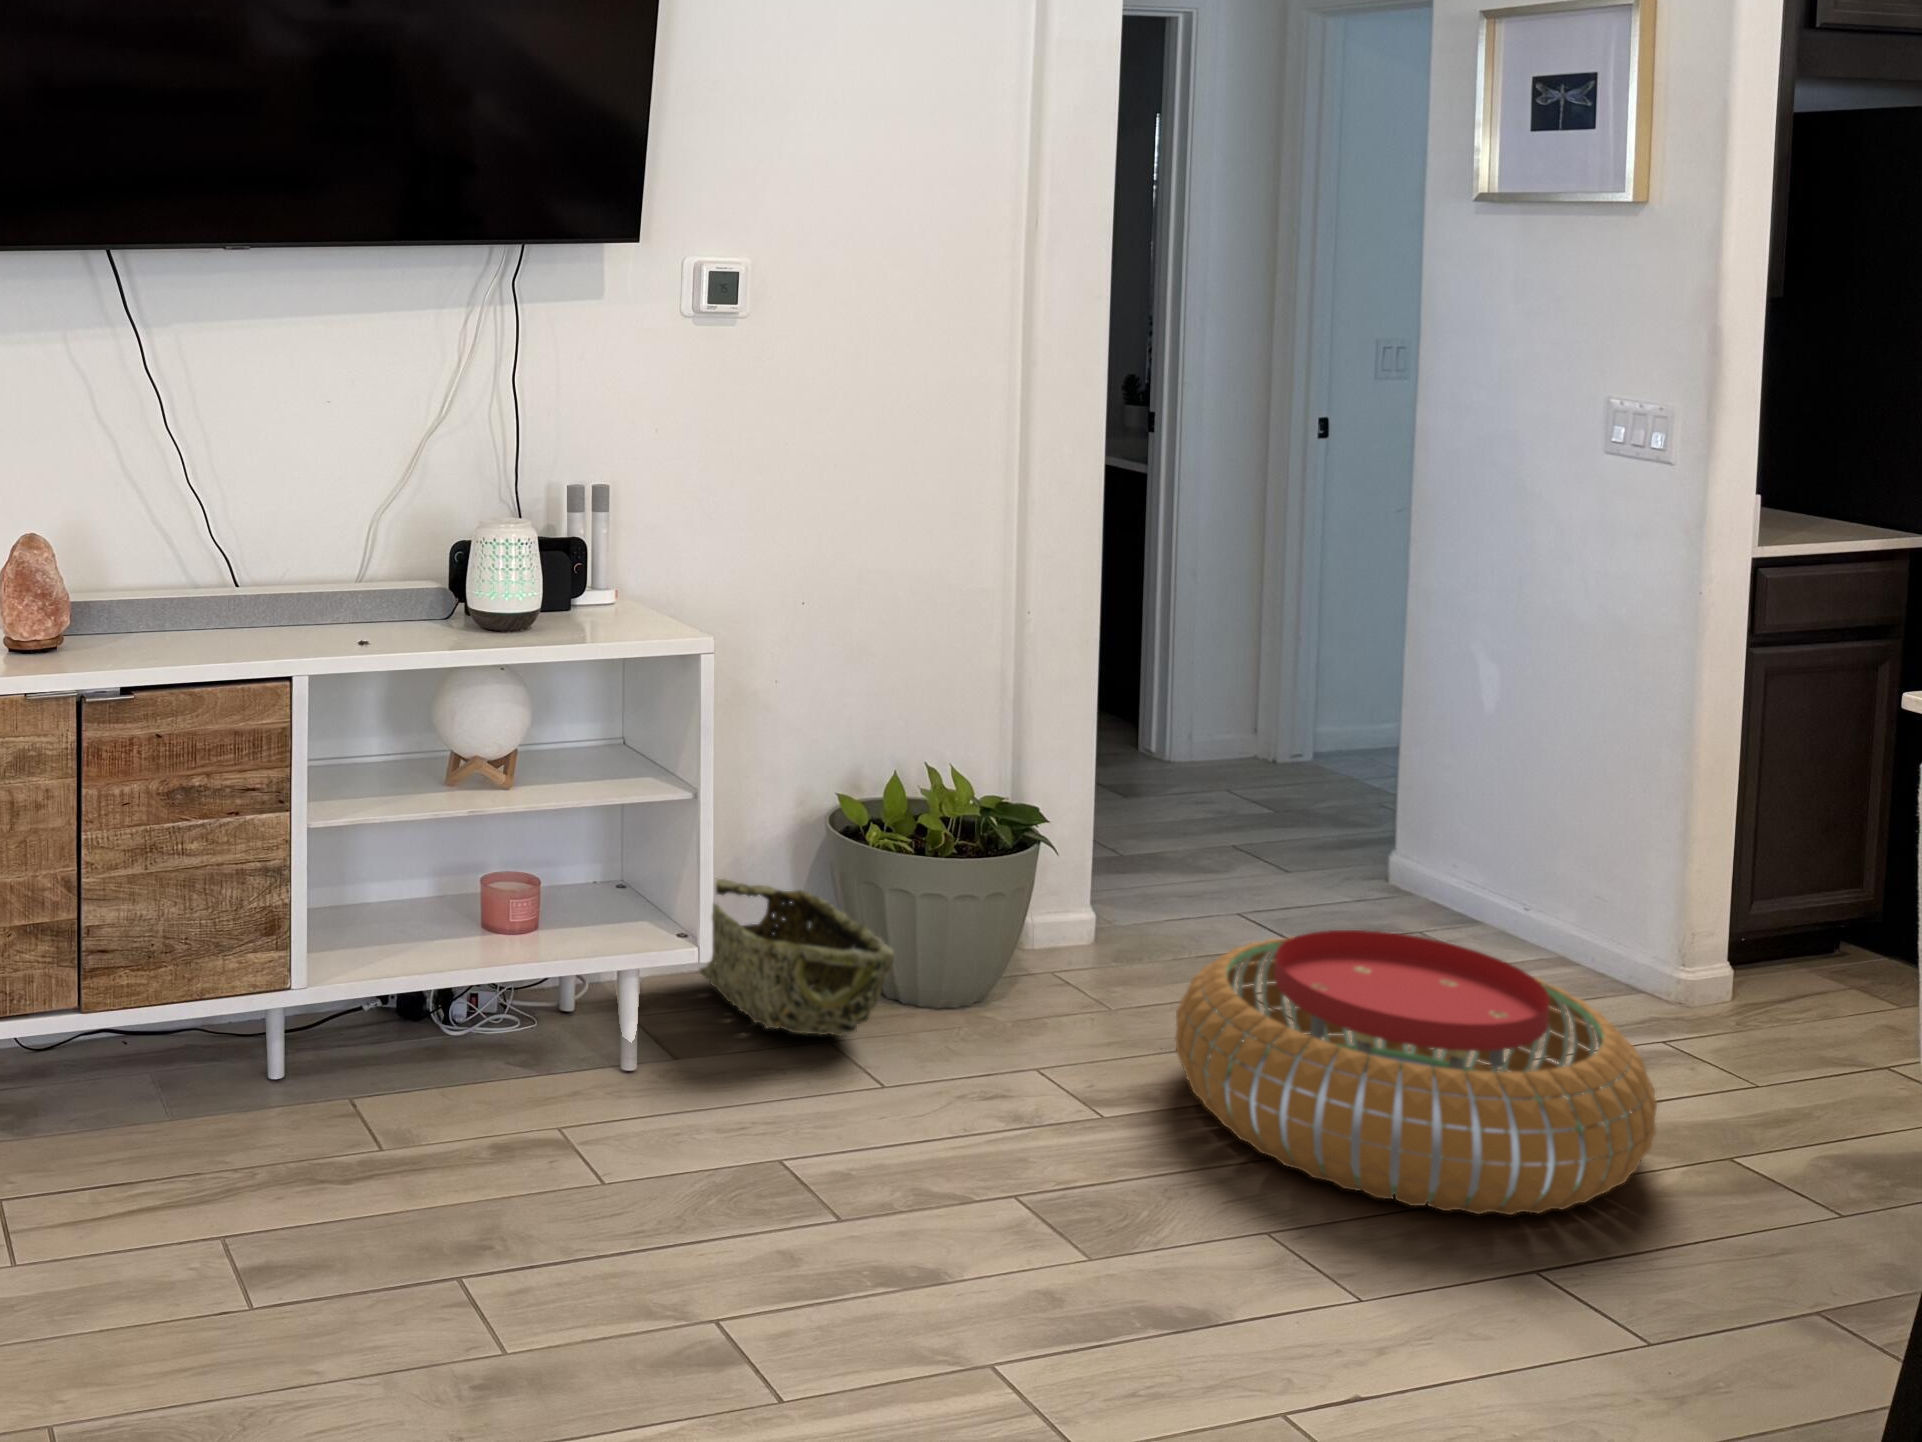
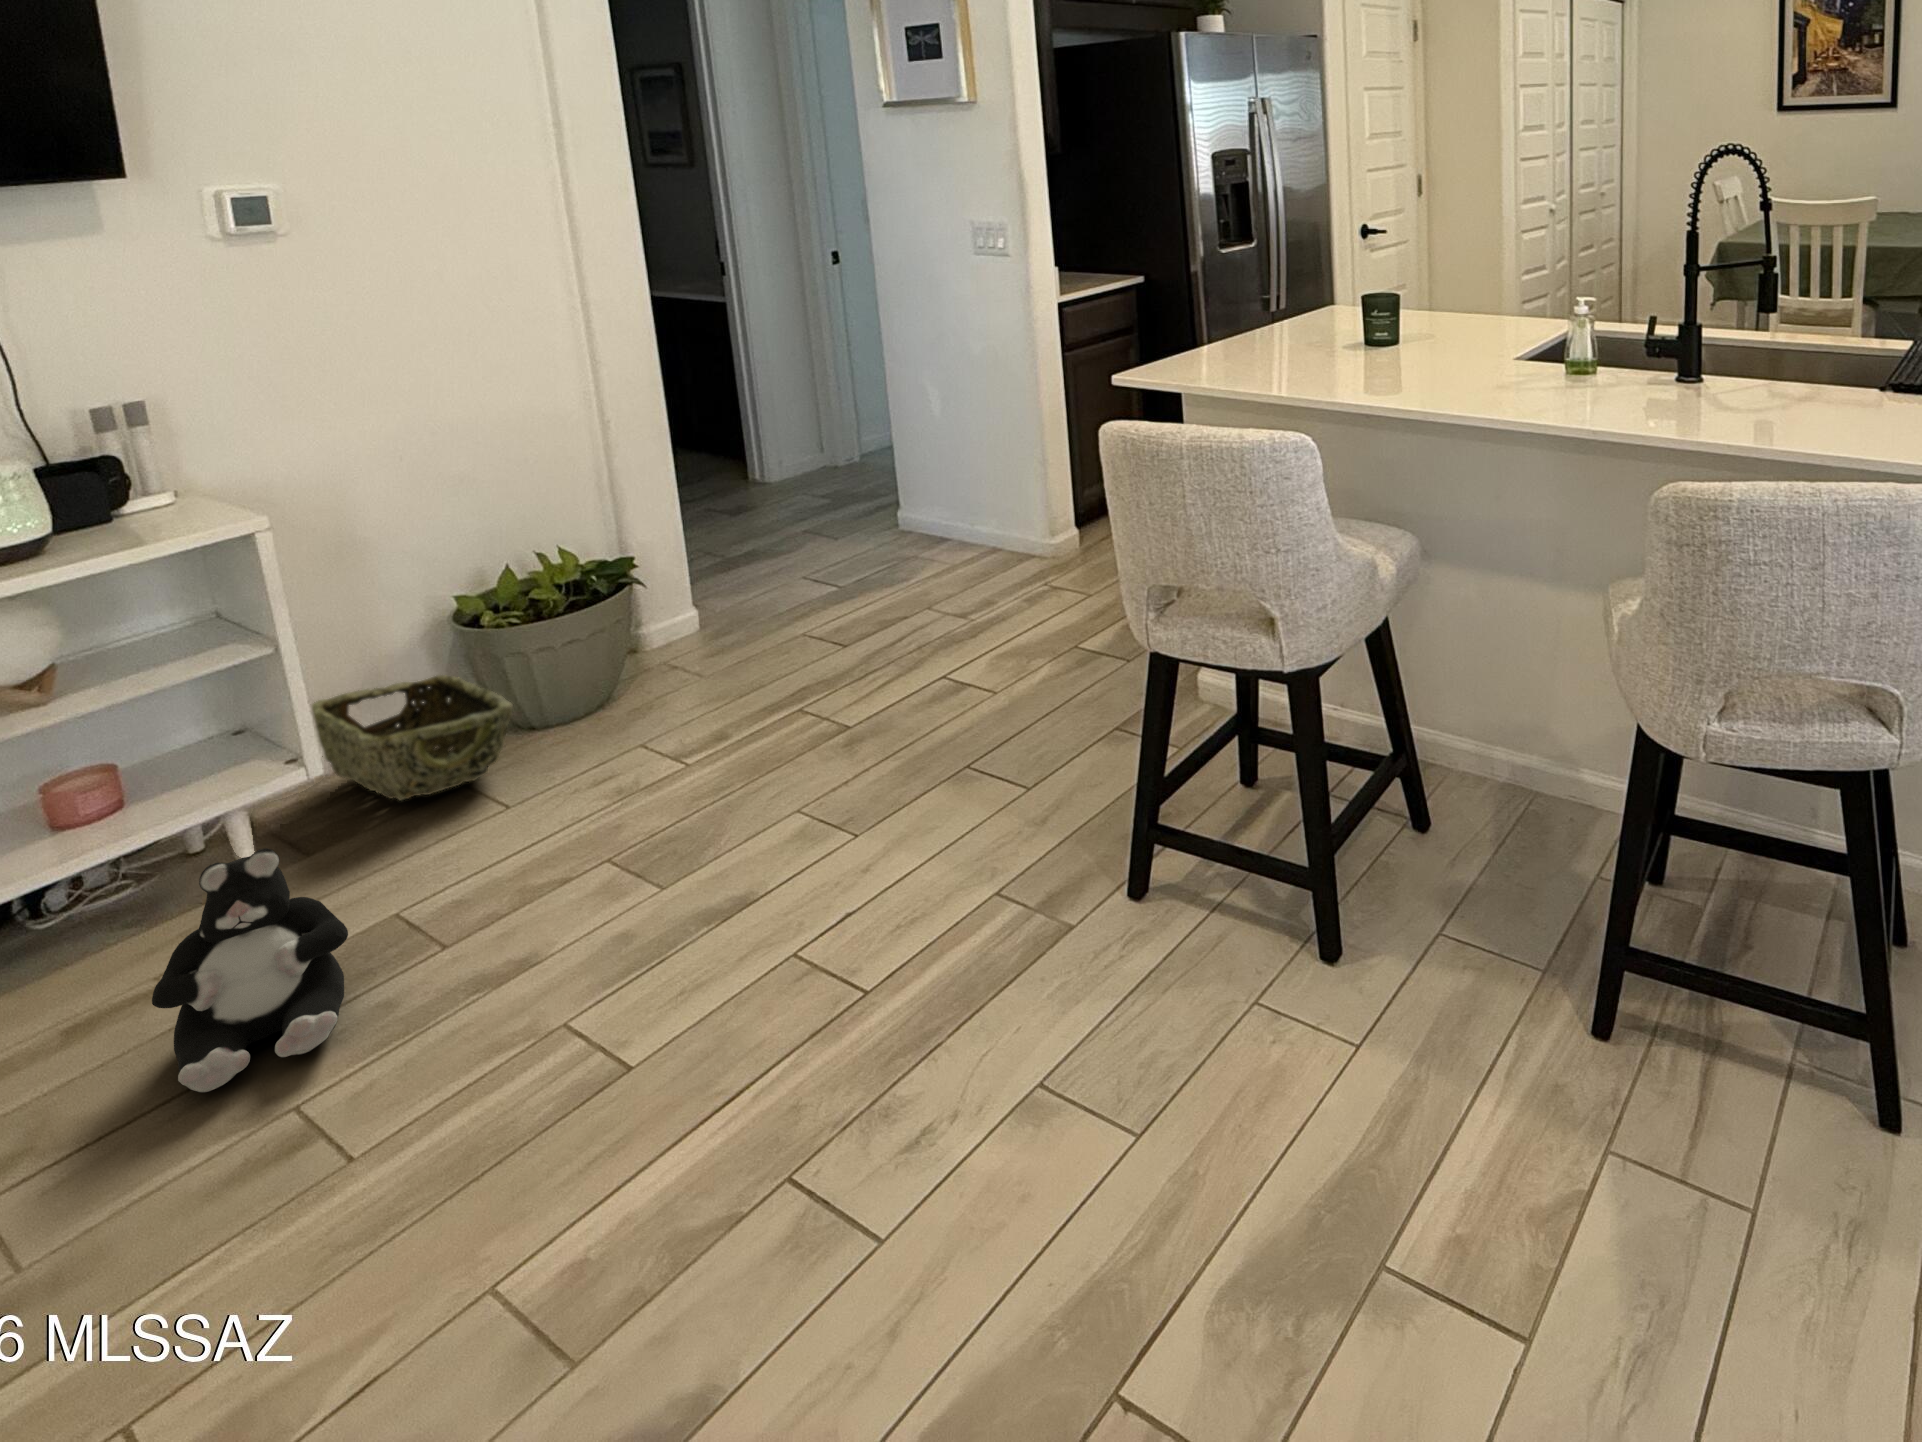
pouf: present [1175,930,1657,1215] -> none [737,571,1029,752]
plush toy: none [586,1012,755,1266] -> present [152,848,348,1092]

